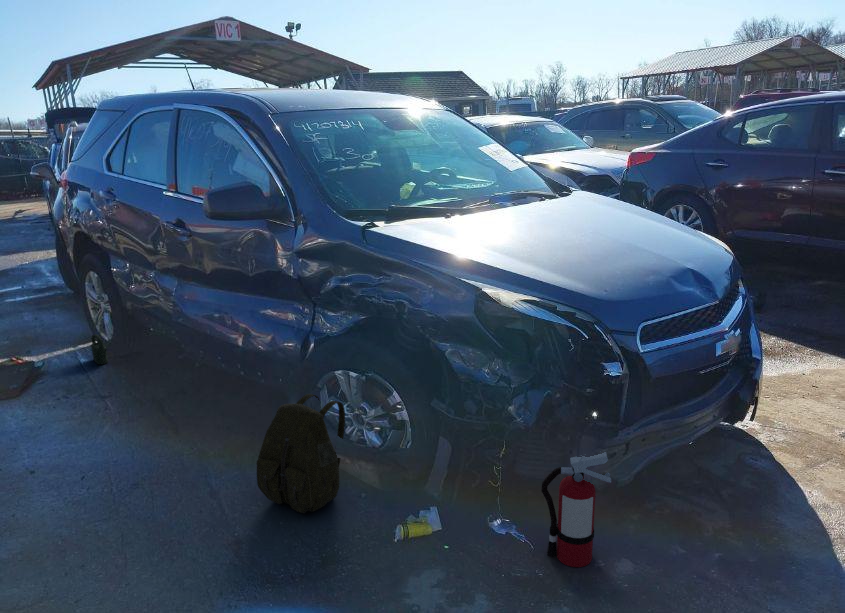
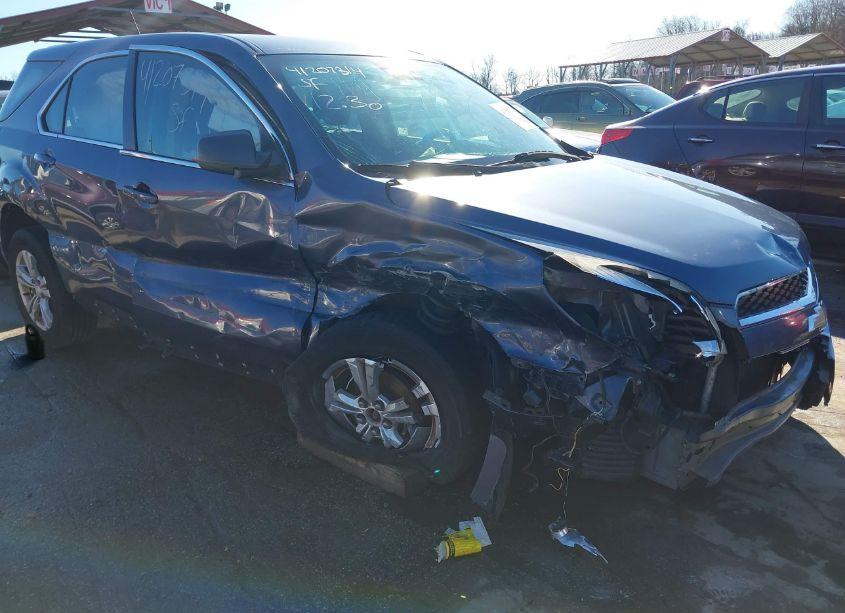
backpack: present [257,394,345,513] -> none [255,386,358,530]
fire extinguisher: present [541,452,611,567] -> none [610,444,694,581]

